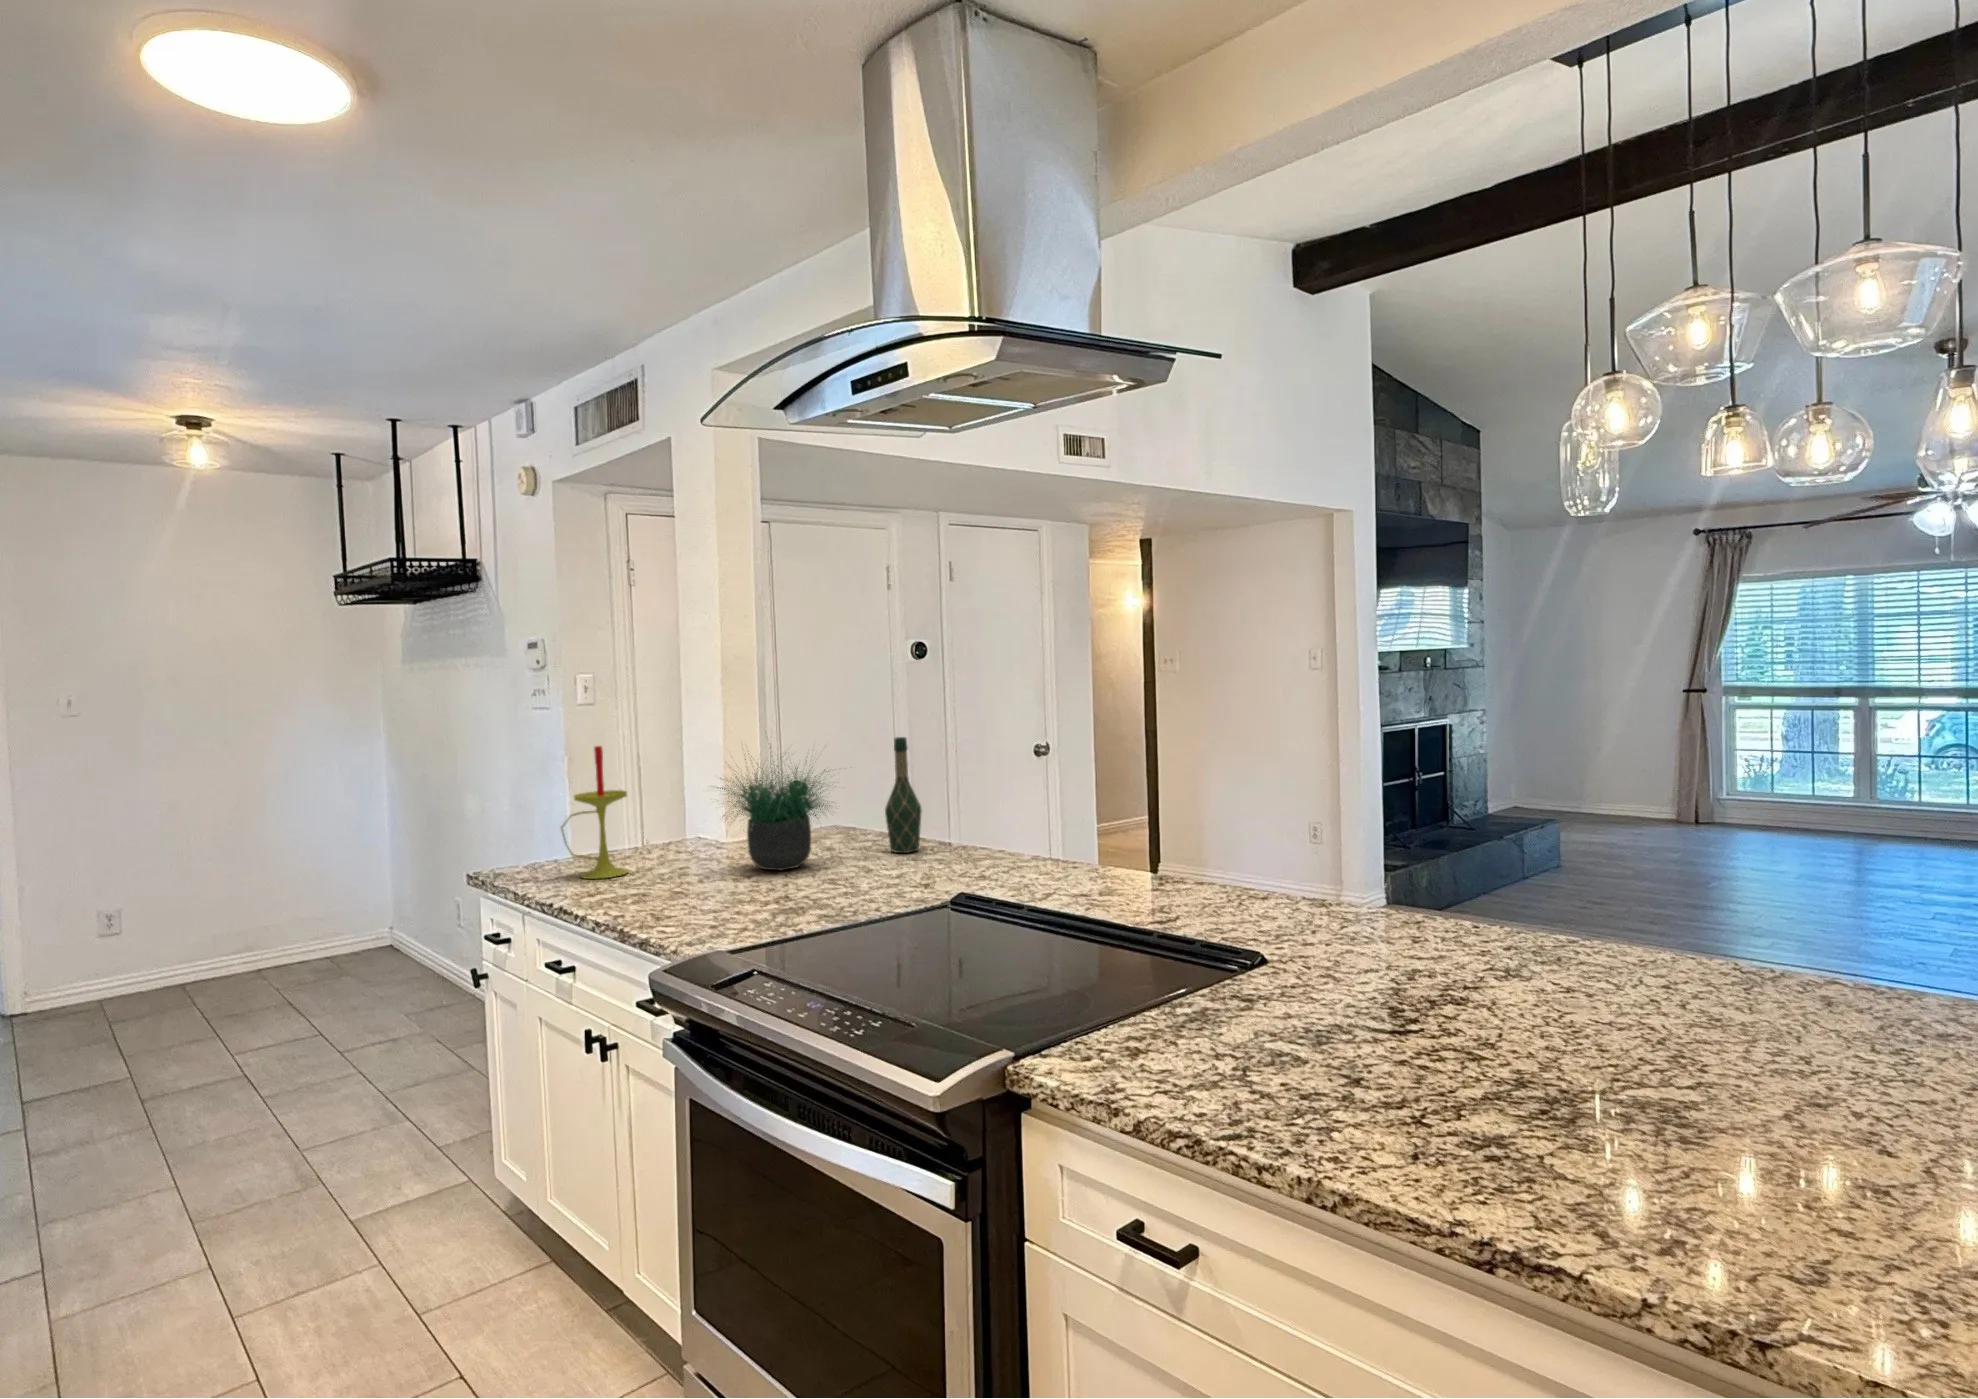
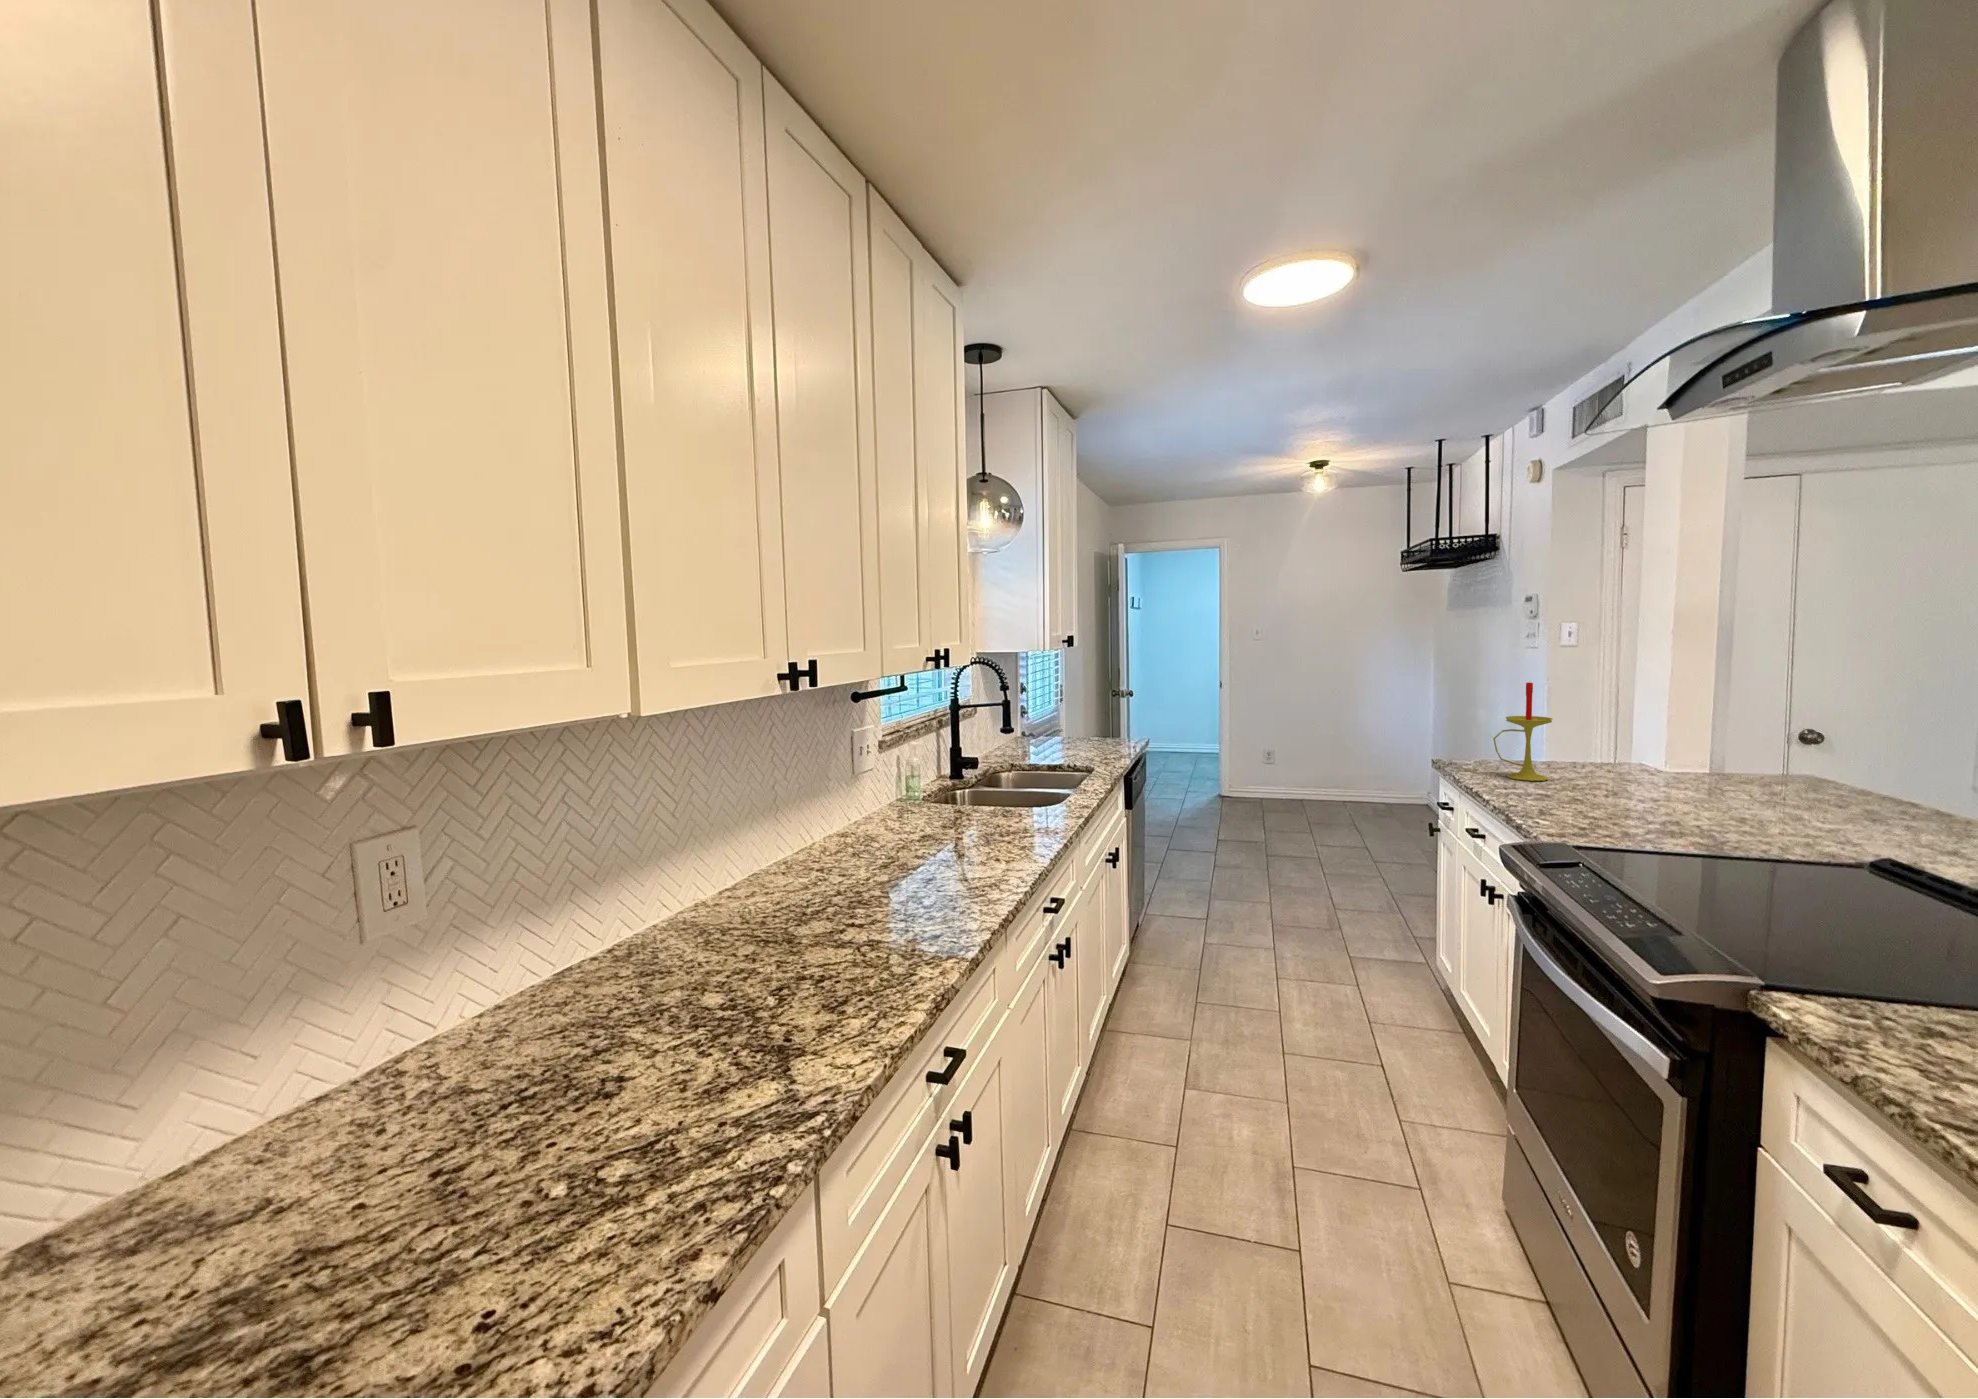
wine bottle: present [885,737,921,853] -> none [1854,698,1914,819]
potted plant: present [717,747,834,870] -> none [1616,675,1808,806]

